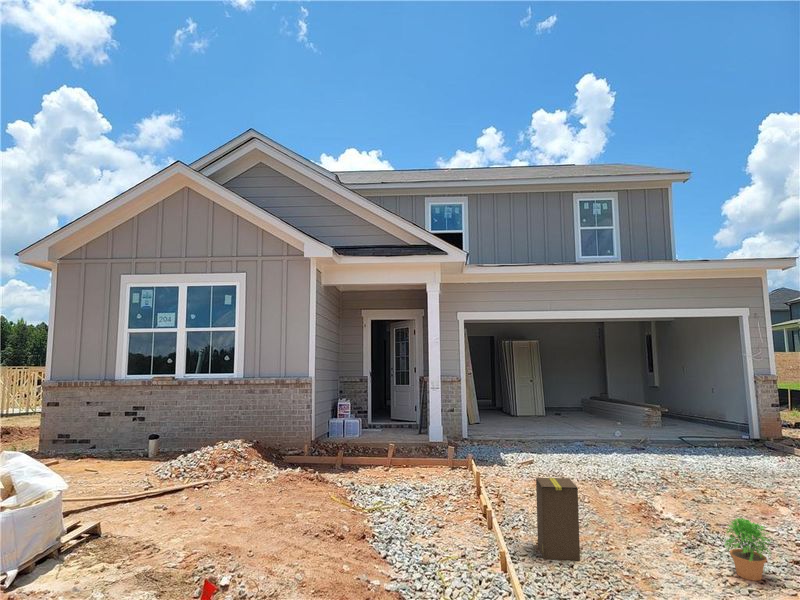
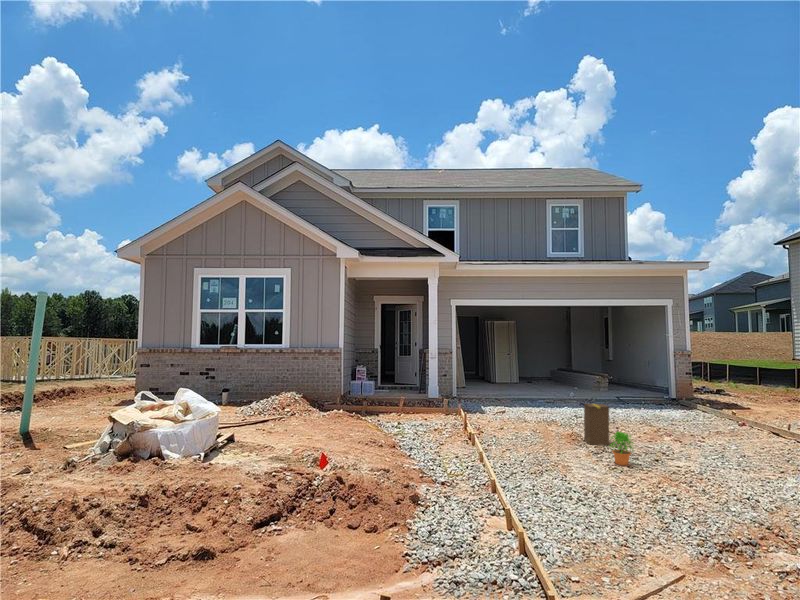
cardboard box: present [536,478,580,560] -> present [584,404,609,445]

